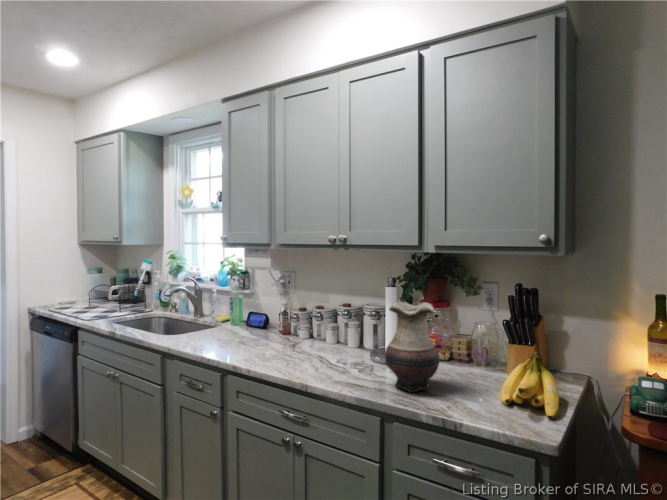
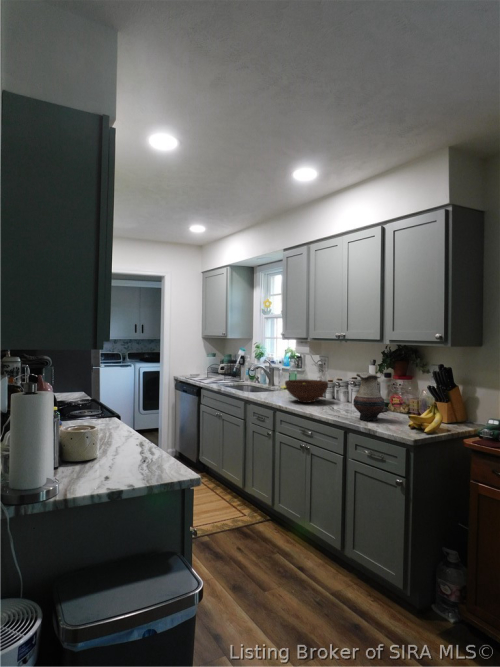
fruit bowl: none [236,310,309,351] -> present [285,379,328,403]

